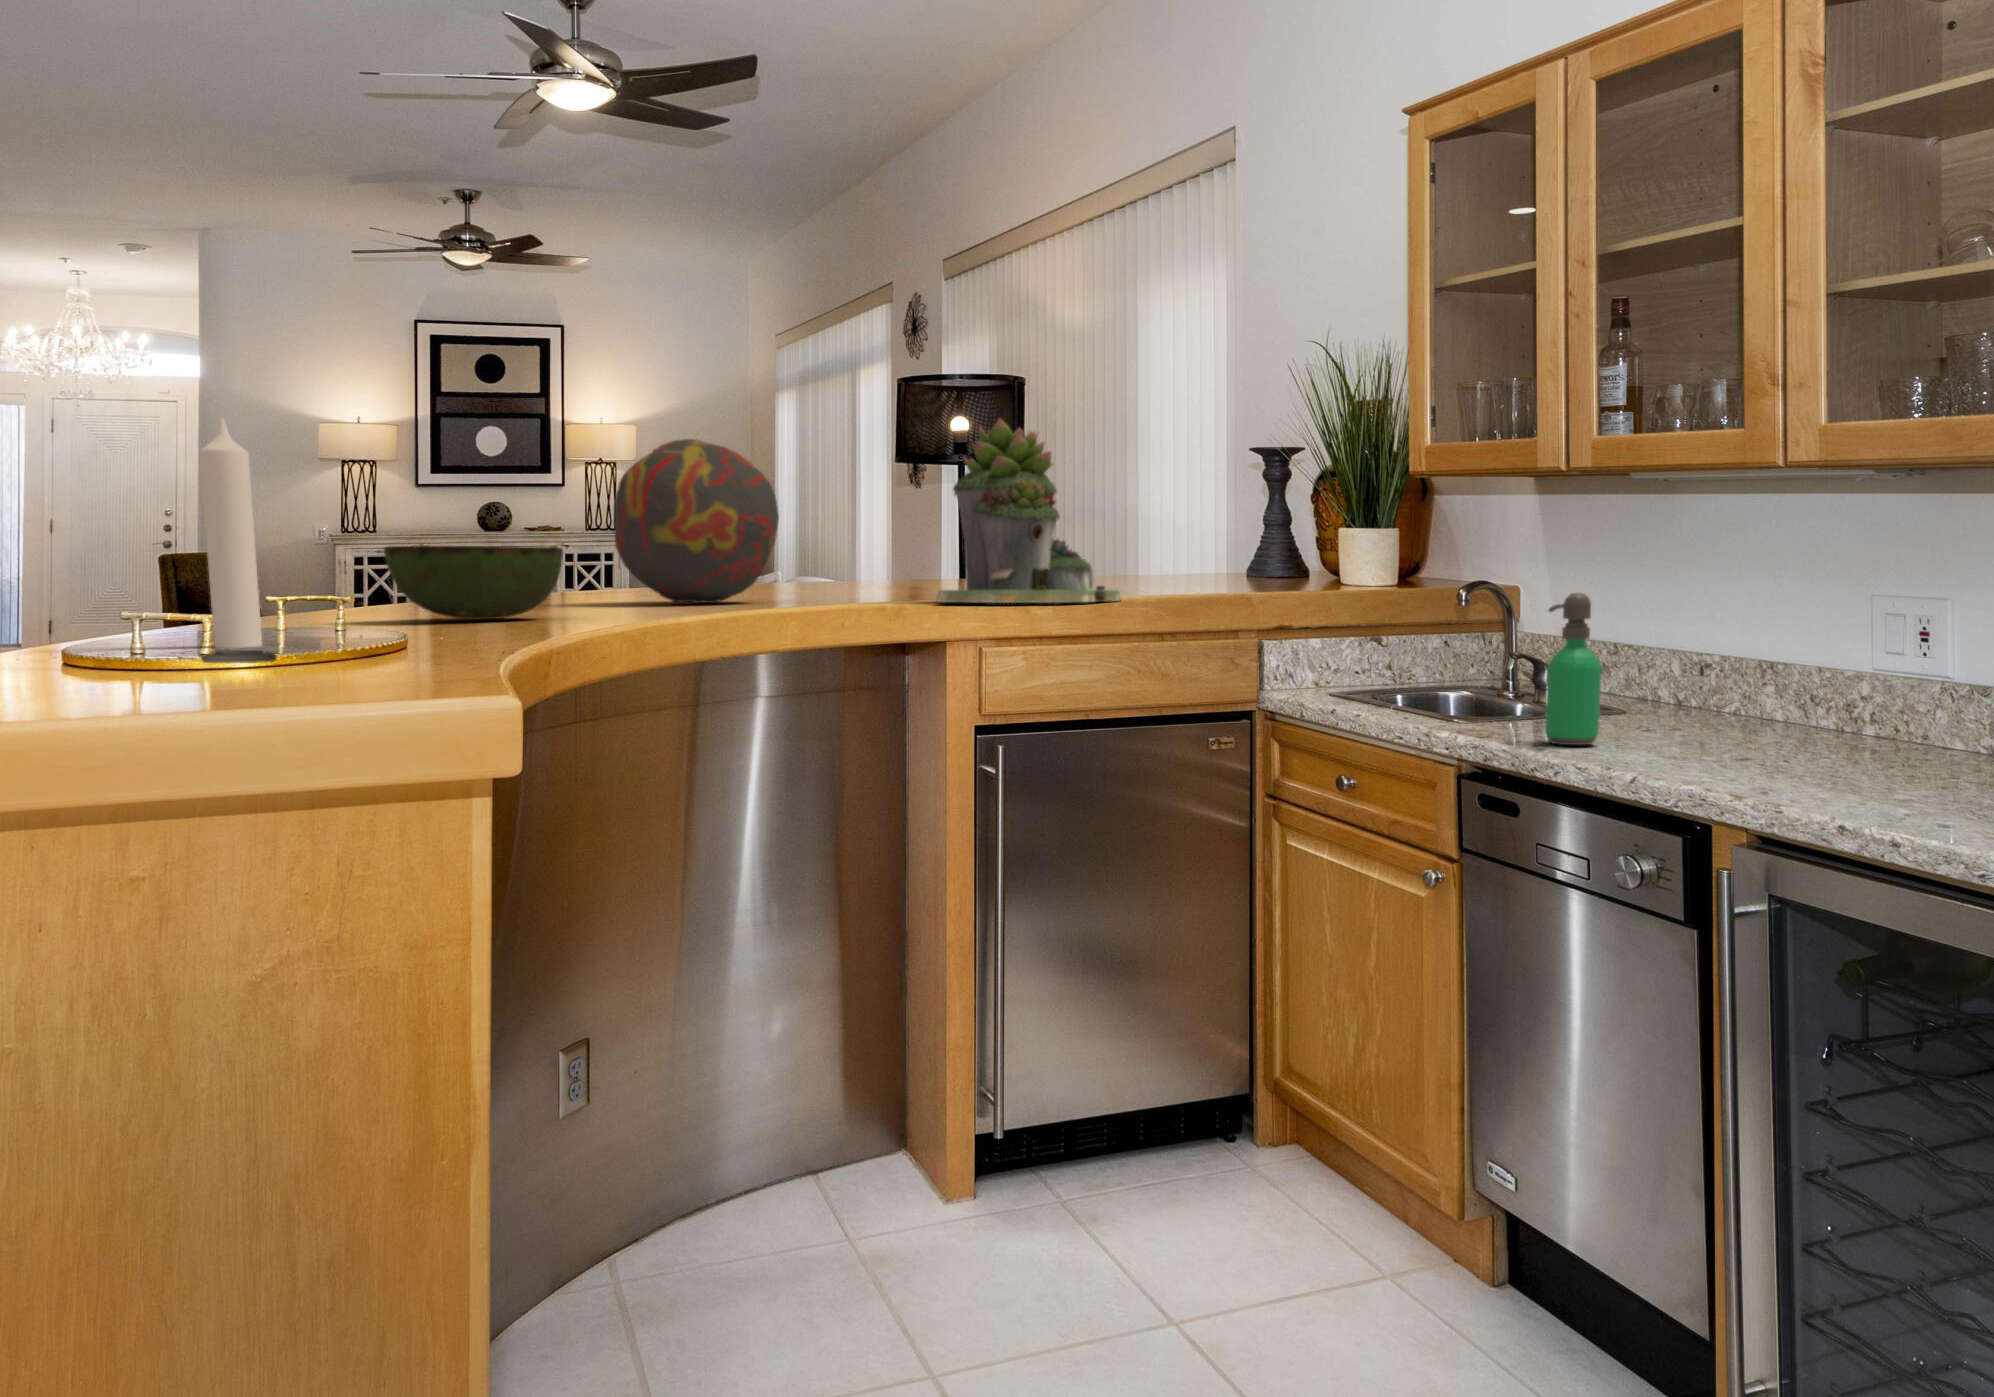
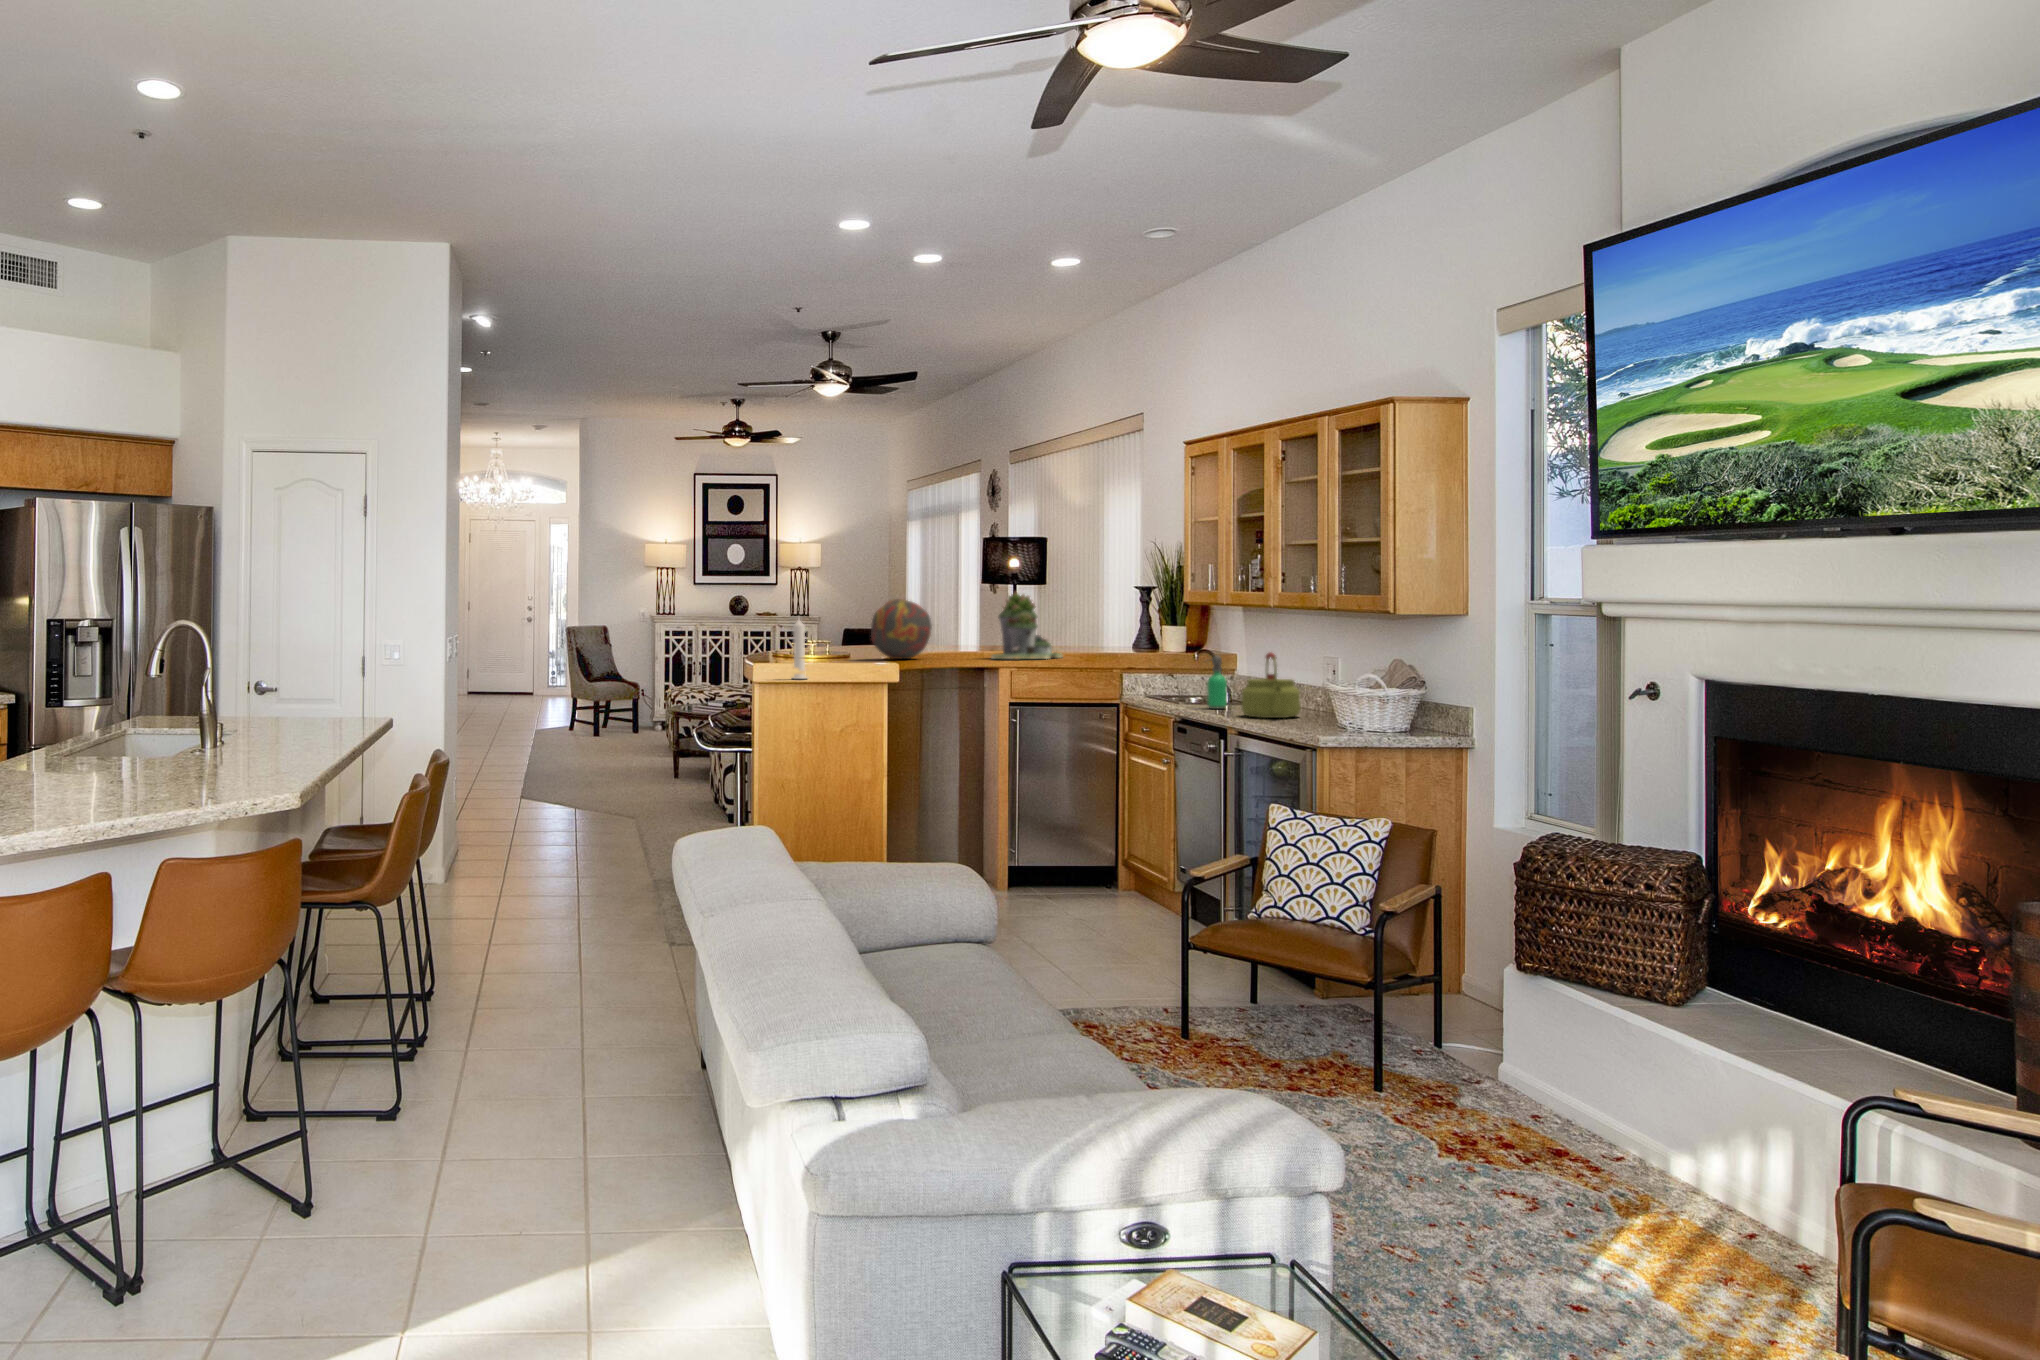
bowl: present [383,546,563,619] -> none [812,643,866,667]
kettle: none [1707,580,1894,786] -> present [1242,652,1301,718]

